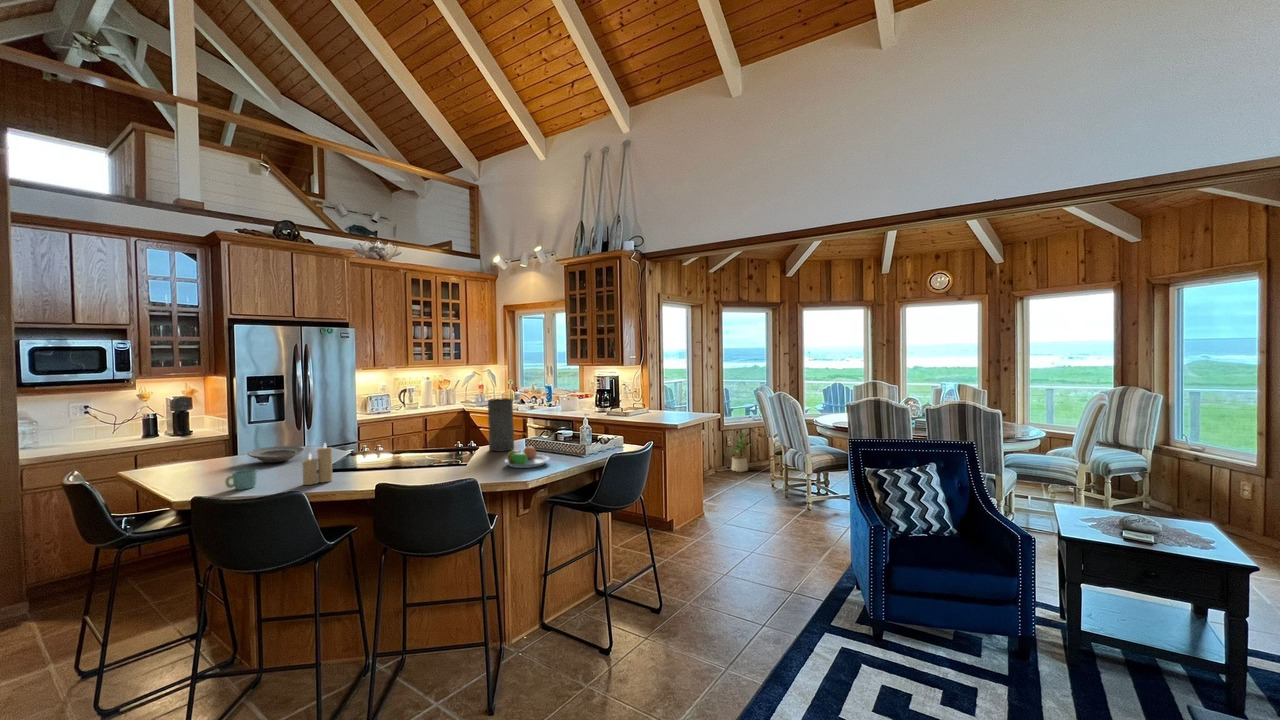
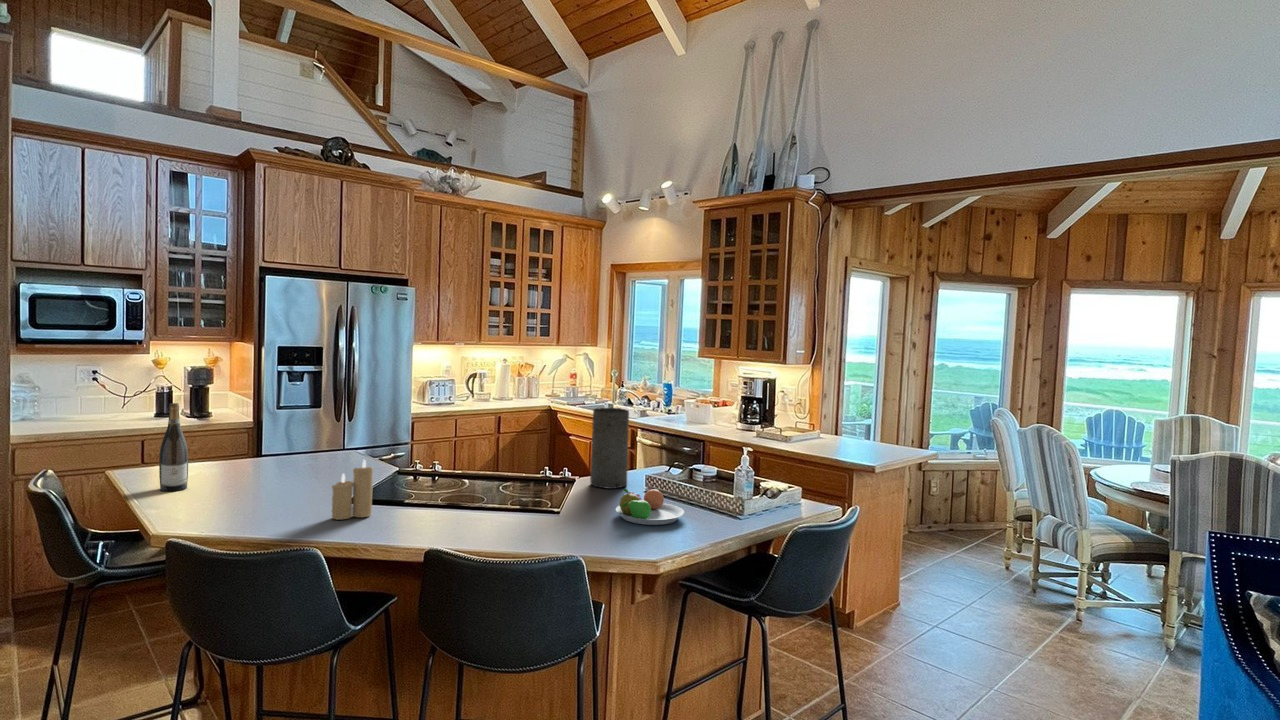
wine bottle: none [162,417,185,481] -> present [159,403,188,491]
potted plant: present [731,430,748,472] -> none [936,472,971,537]
plate: present [248,446,304,463] -> none [267,450,339,474]
mug: present [225,469,257,490] -> none [232,487,274,517]

